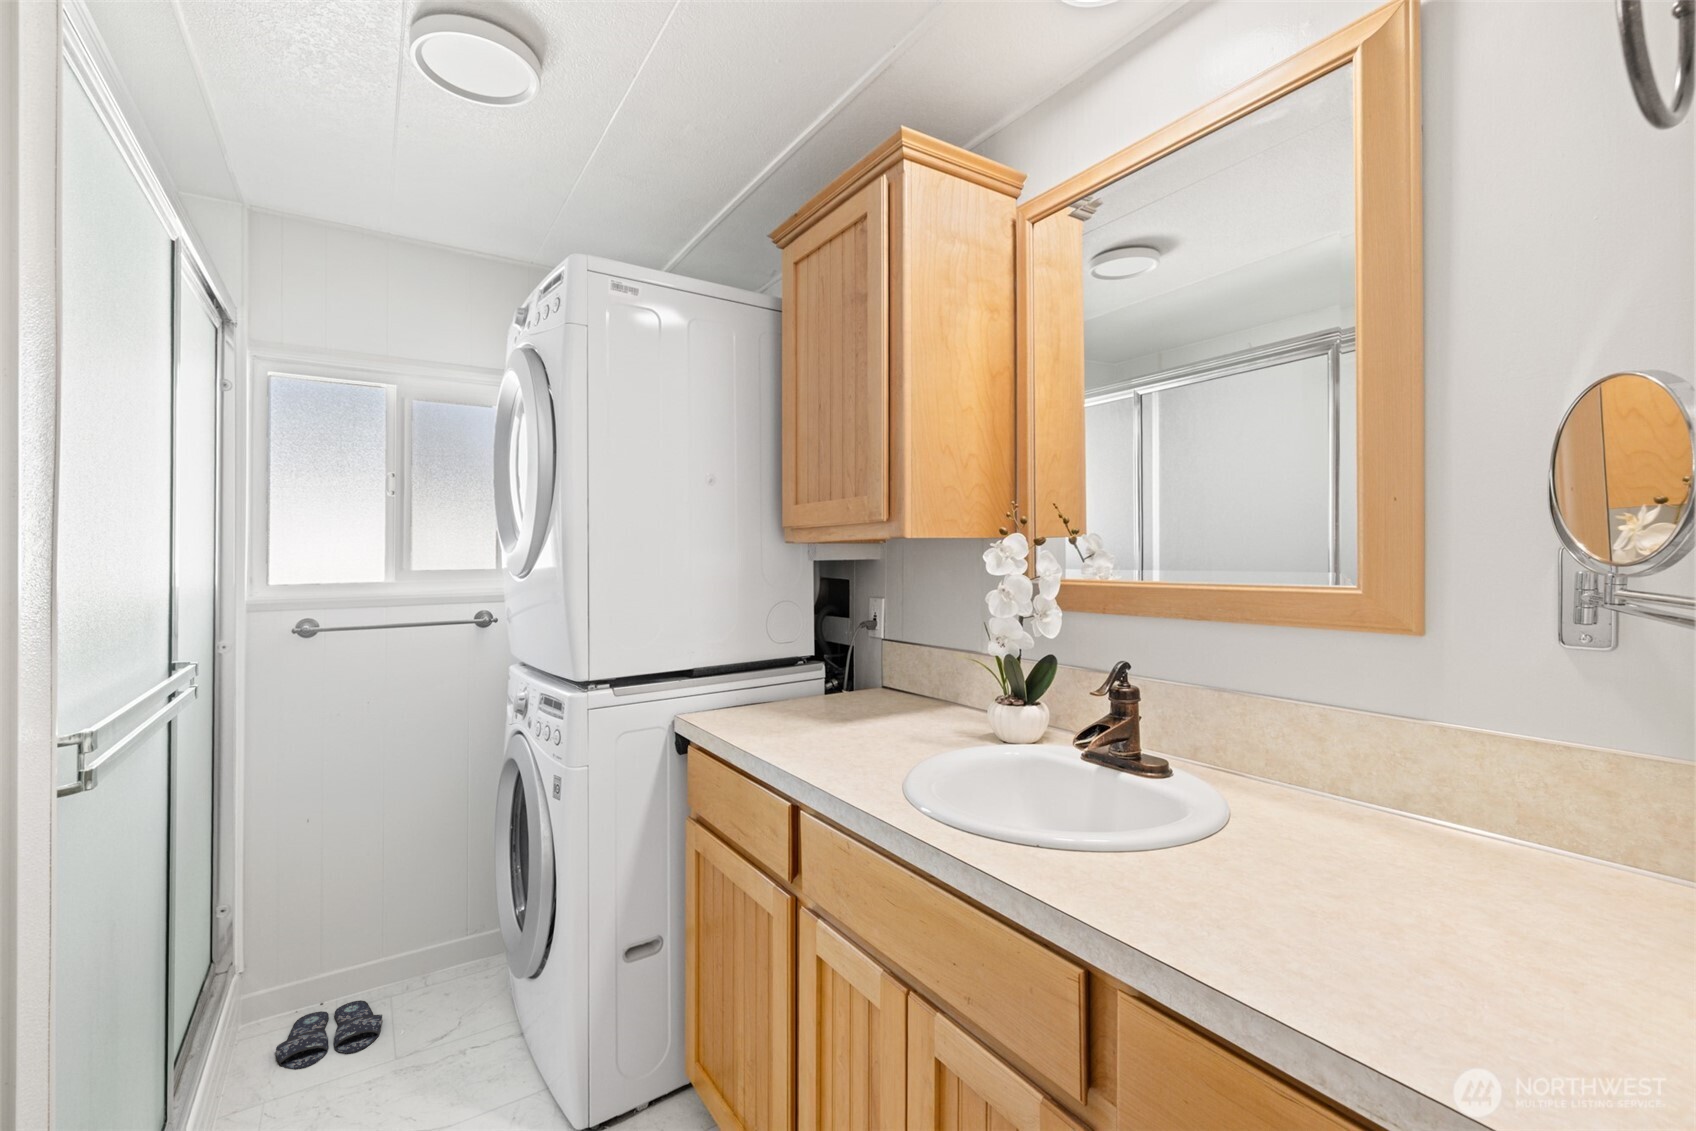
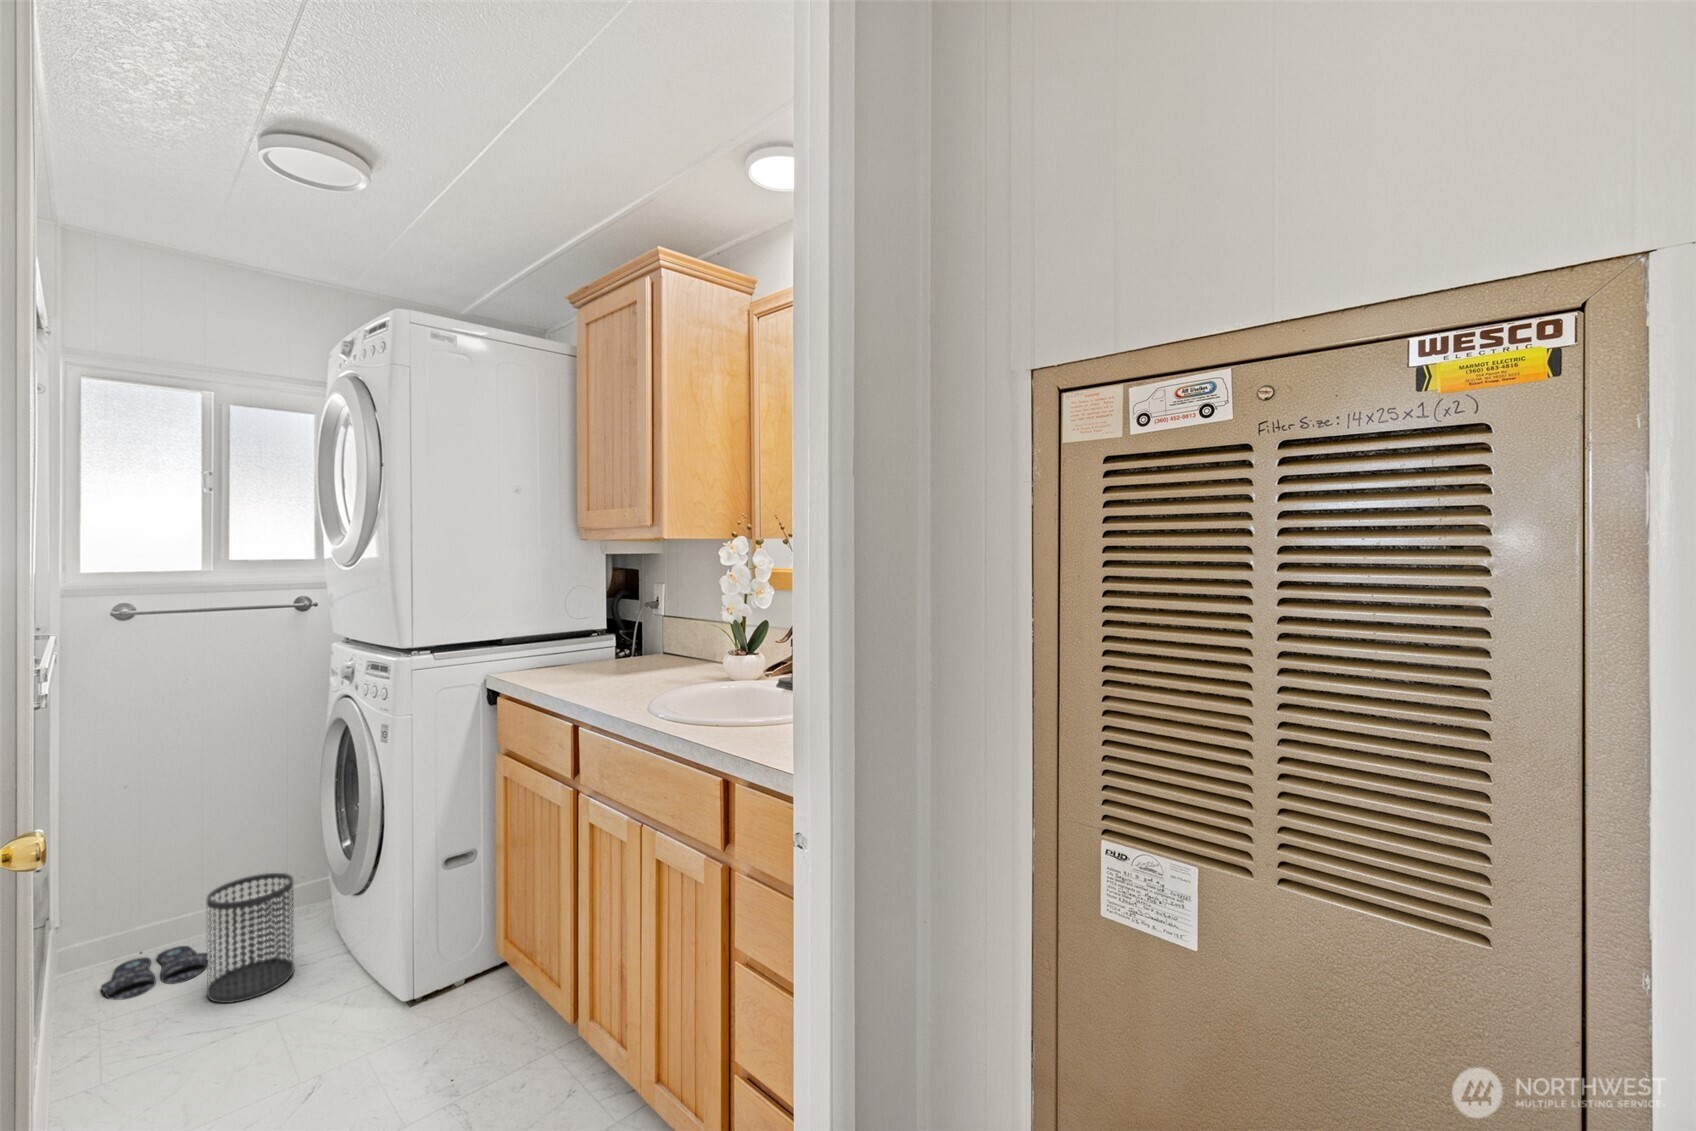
wastebasket: none [373,935,464,1094] -> present [207,873,294,1003]

